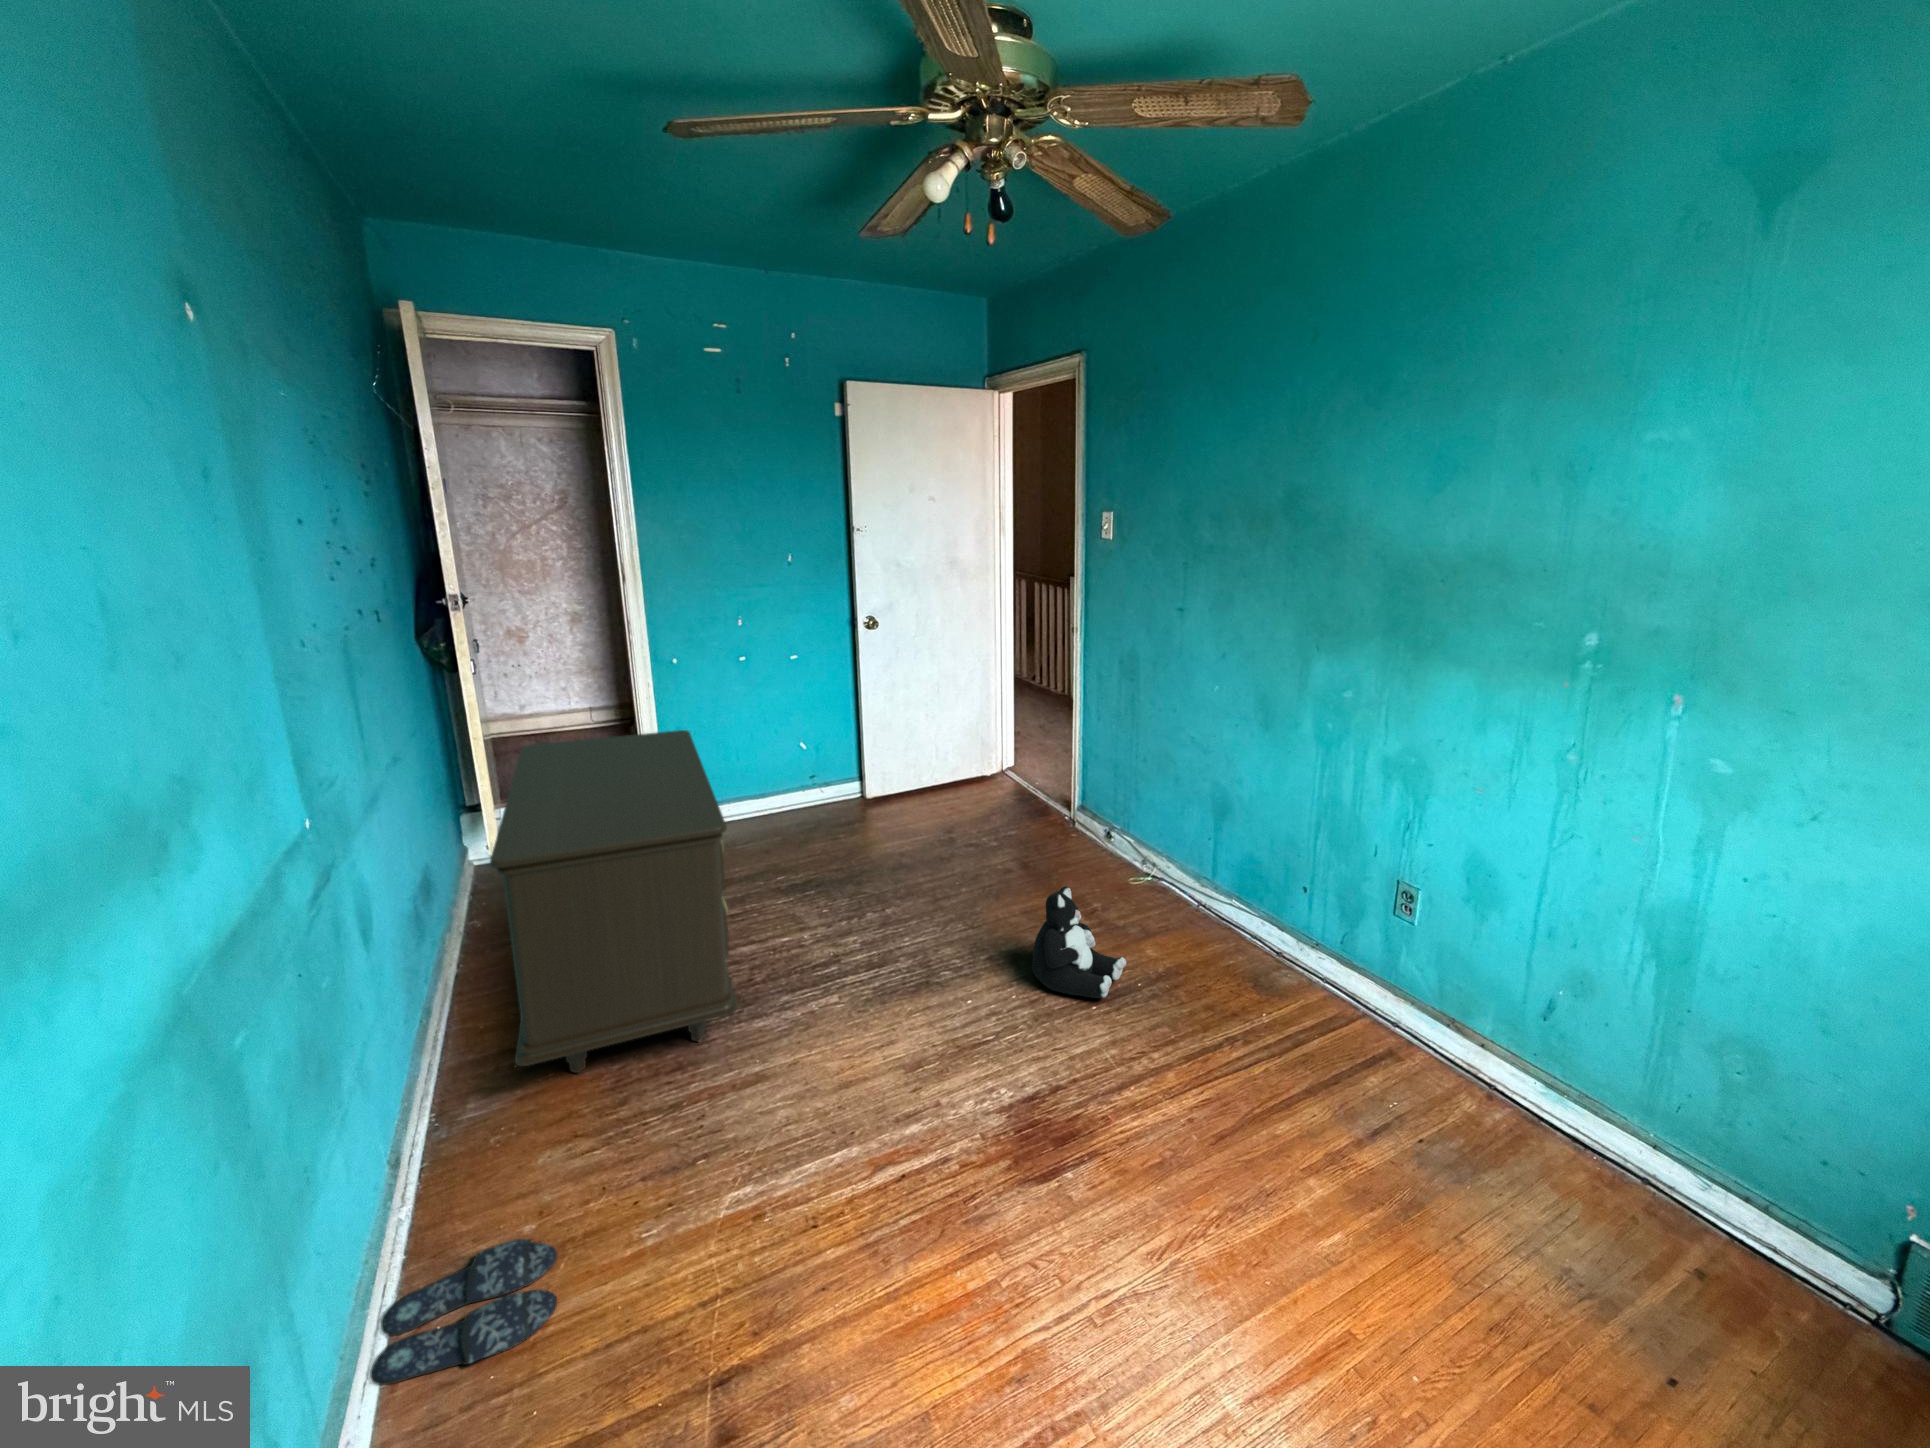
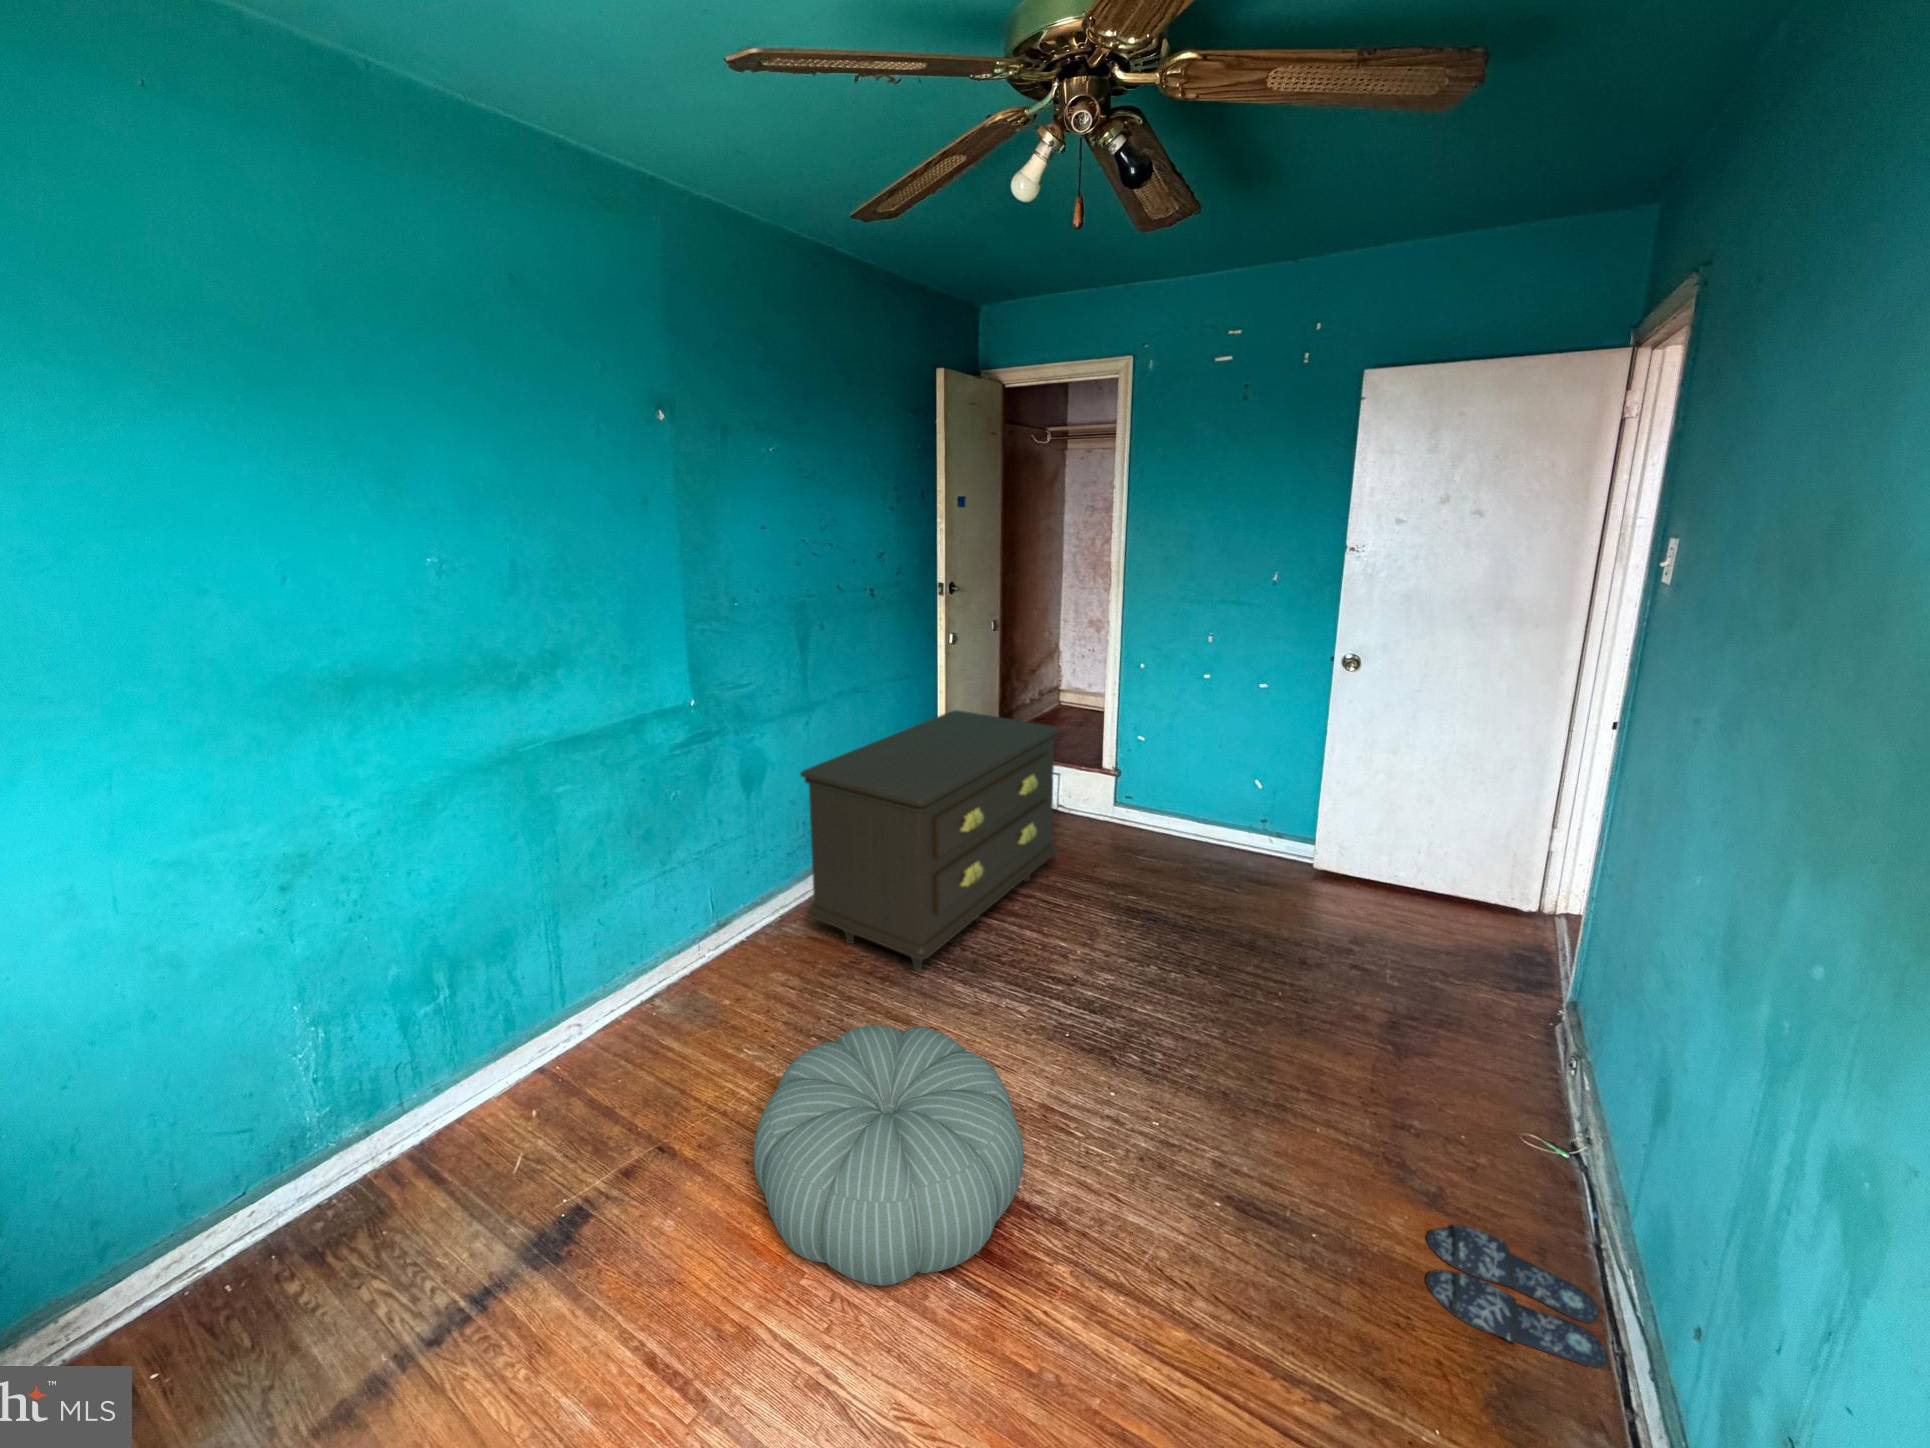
plush toy: present [1032,886,1126,998] -> none [1191,1035,1315,1200]
pouf: none [812,1014,1085,1268] -> present [754,1026,1024,1285]
slippers: present [370,1239,557,1386] -> present [1426,1225,1608,1368]

